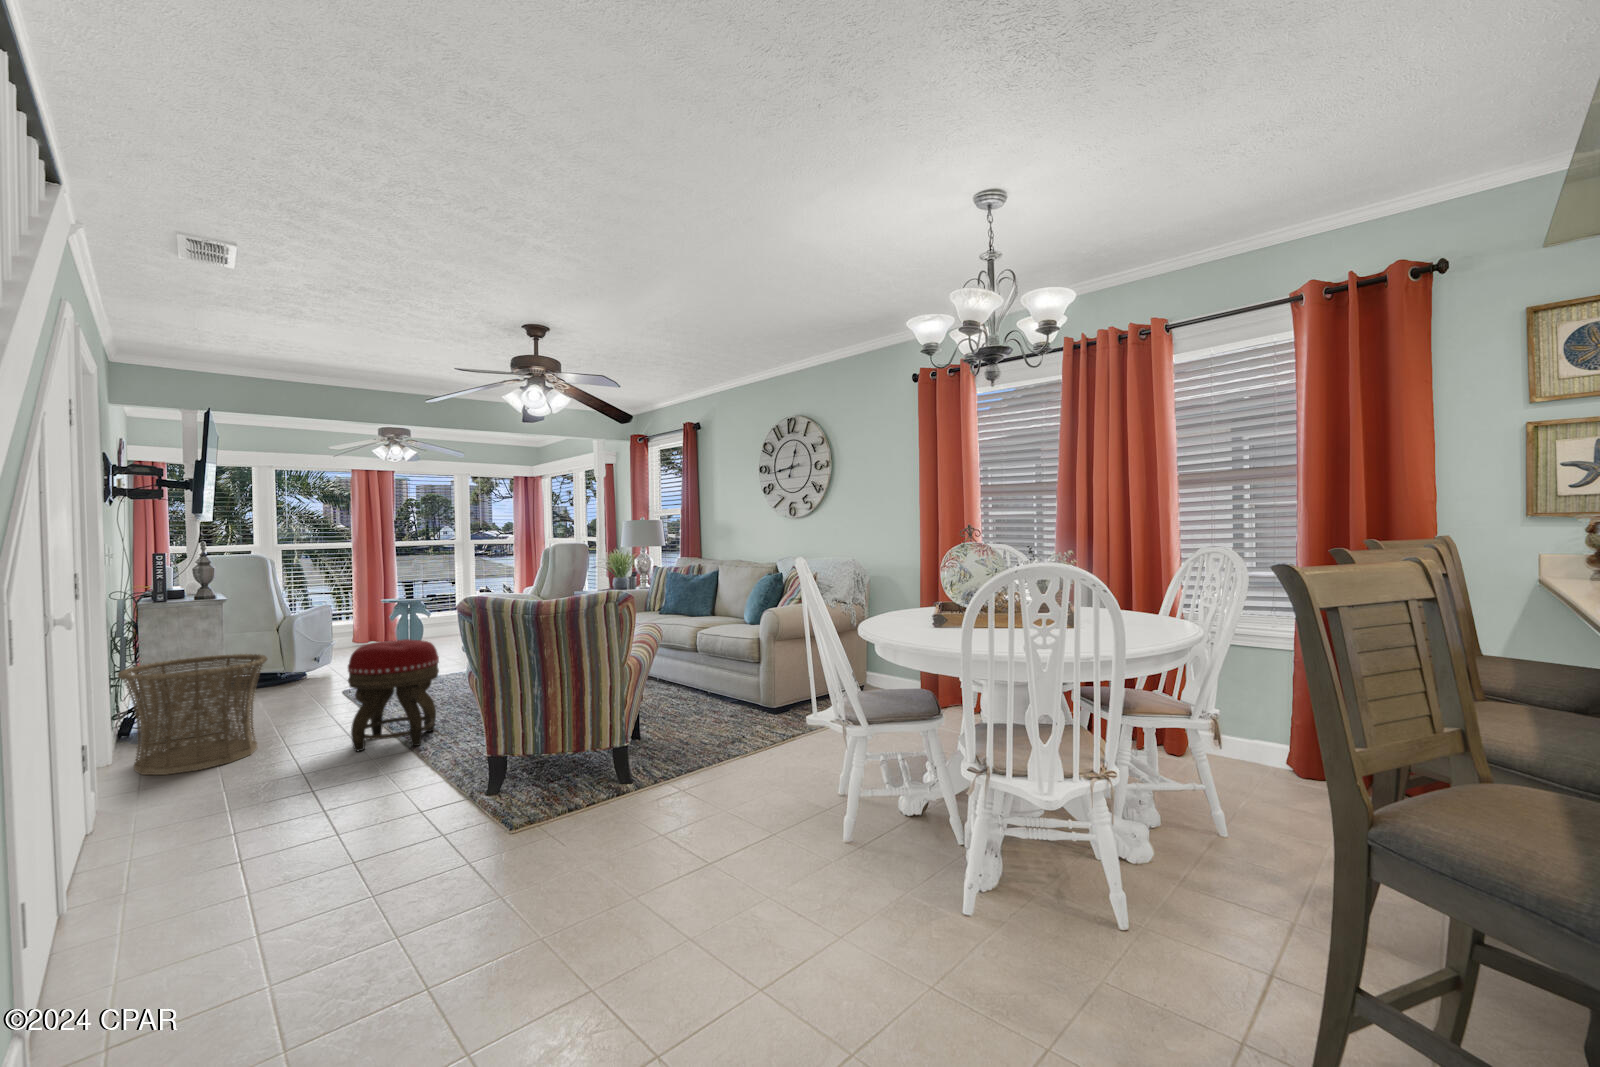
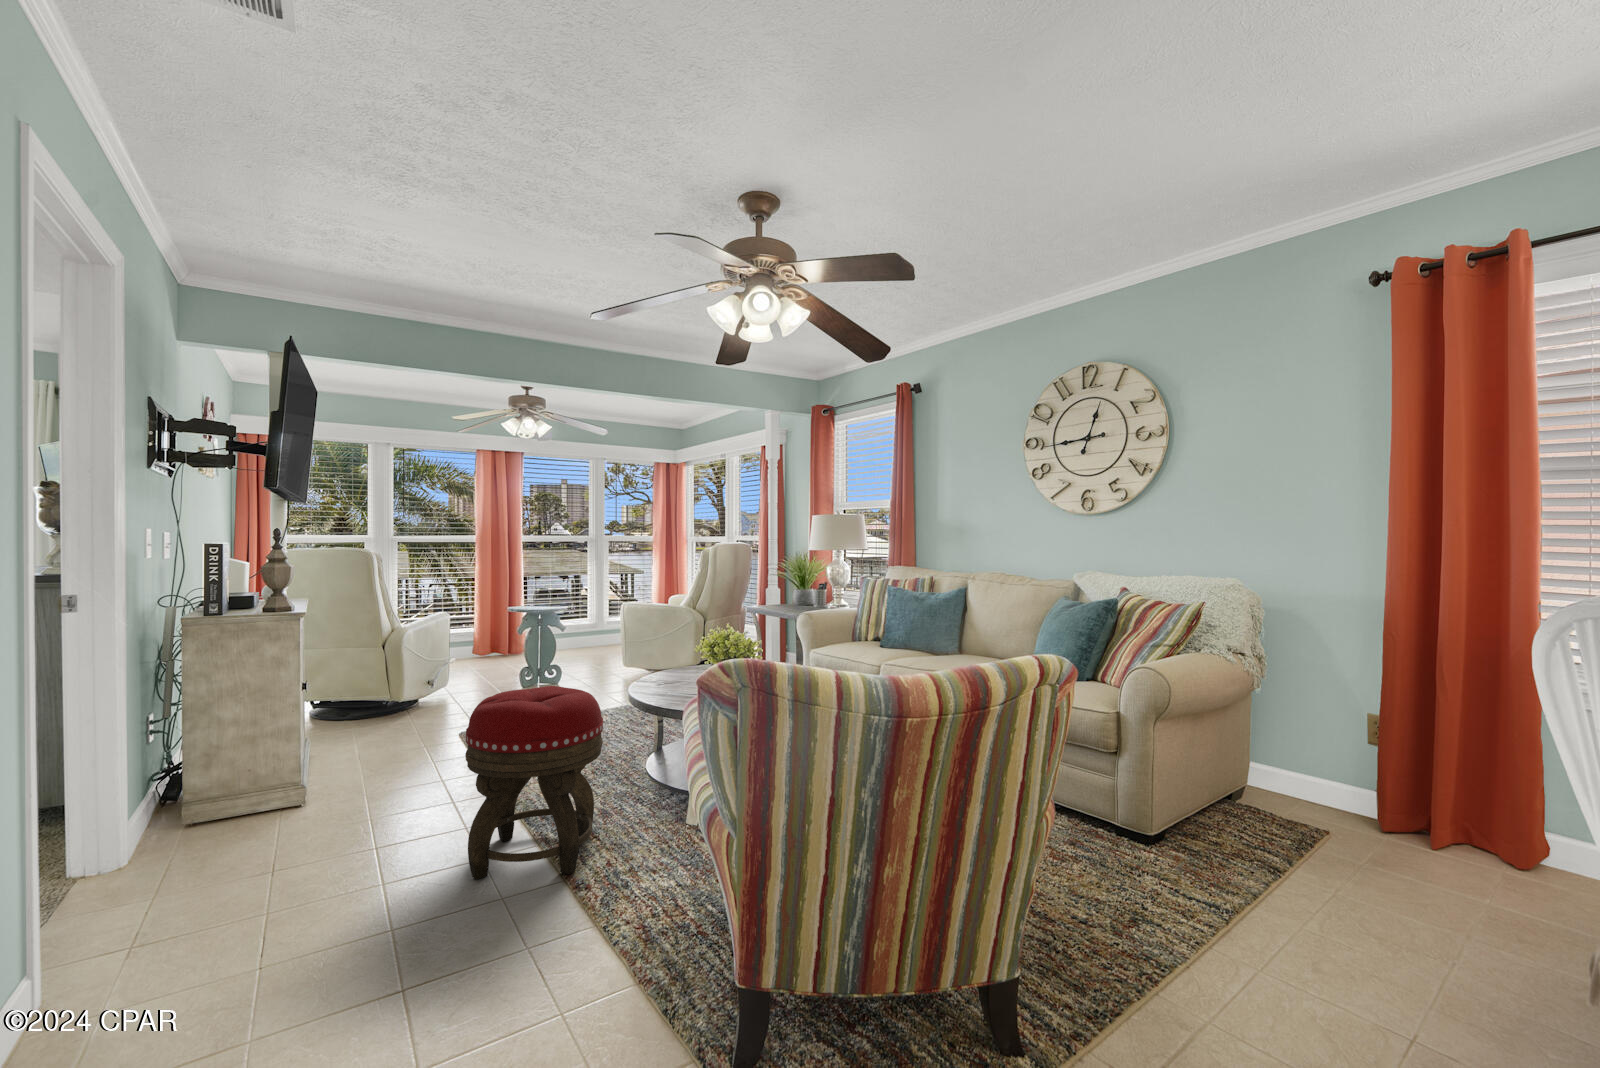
basket: present [118,654,267,775] -> none [114,696,349,911]

